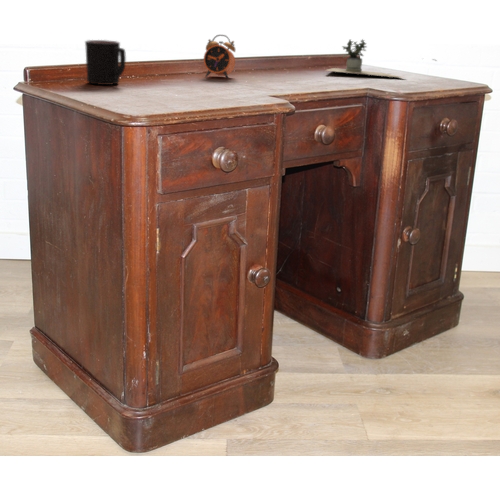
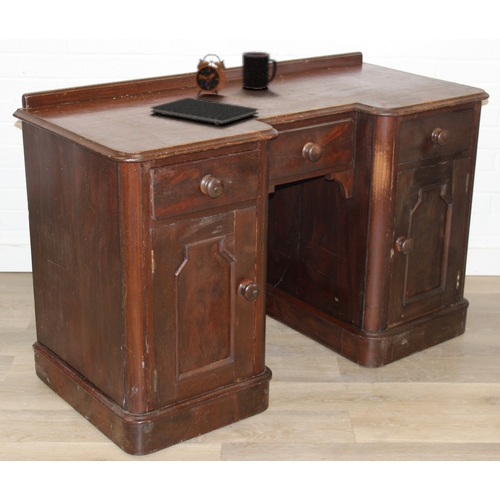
mug: present [85,40,126,85] -> present [242,51,277,90]
potted plant: present [327,40,402,78] -> none [316,48,430,86]
notebook: none [158,75,273,97] -> present [151,98,258,125]

